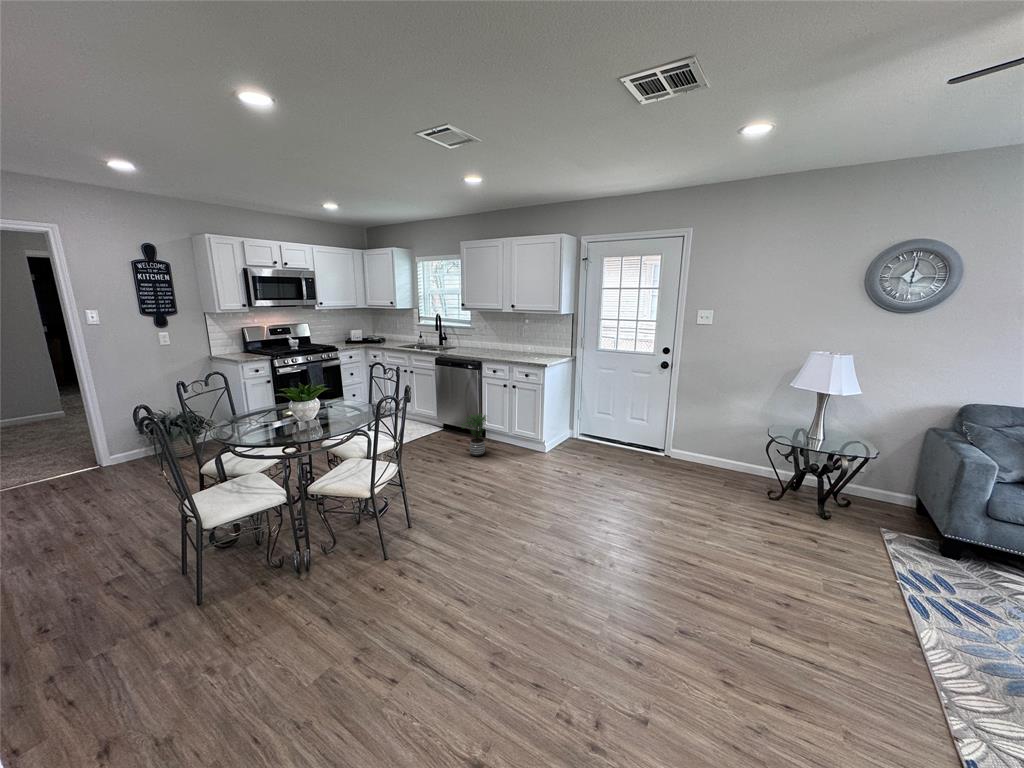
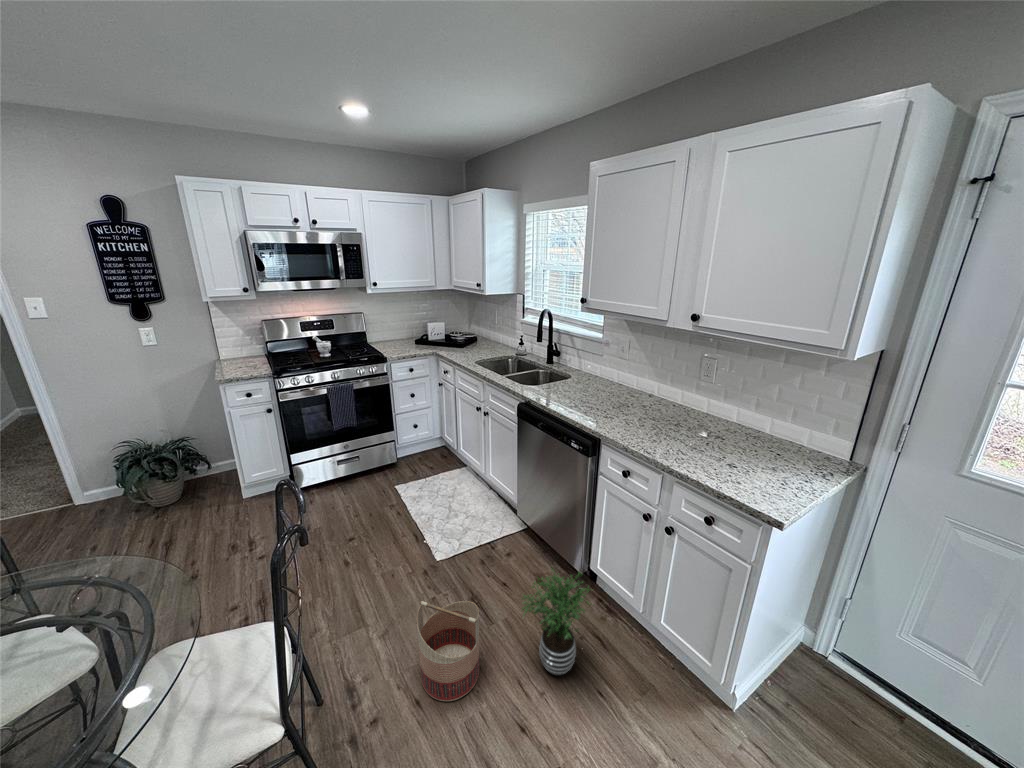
basket: none [418,429,447,468] -> present [417,601,480,701]

